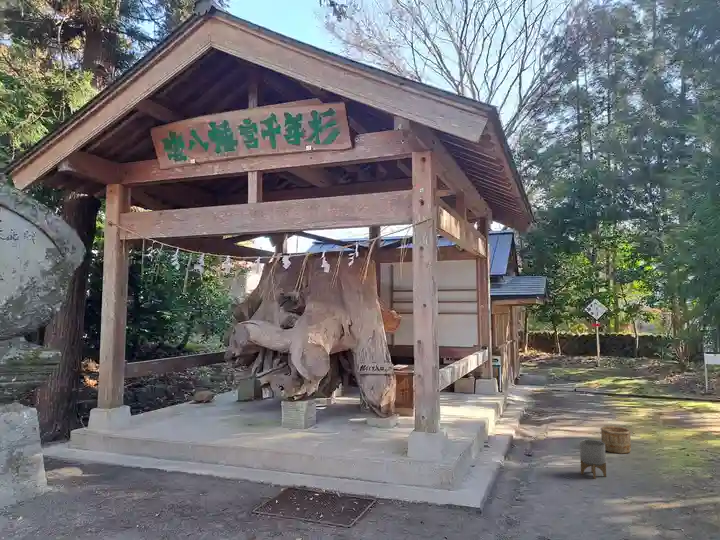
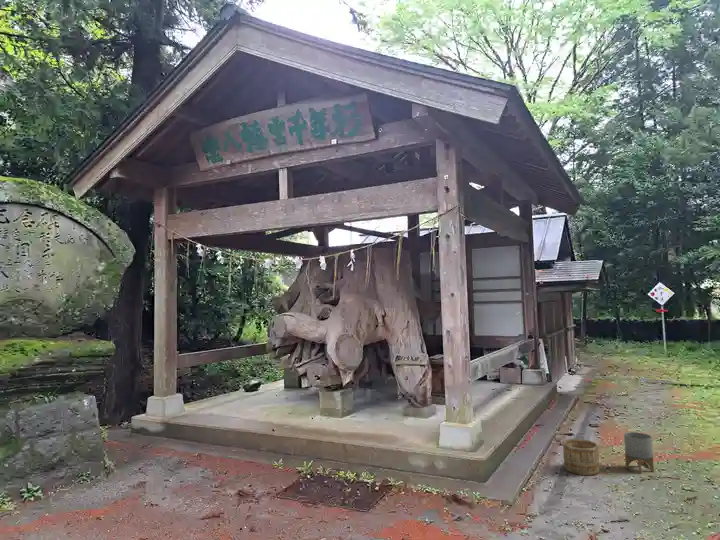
wooden bucket: present [601,426,631,453] -> present [562,439,599,475]

